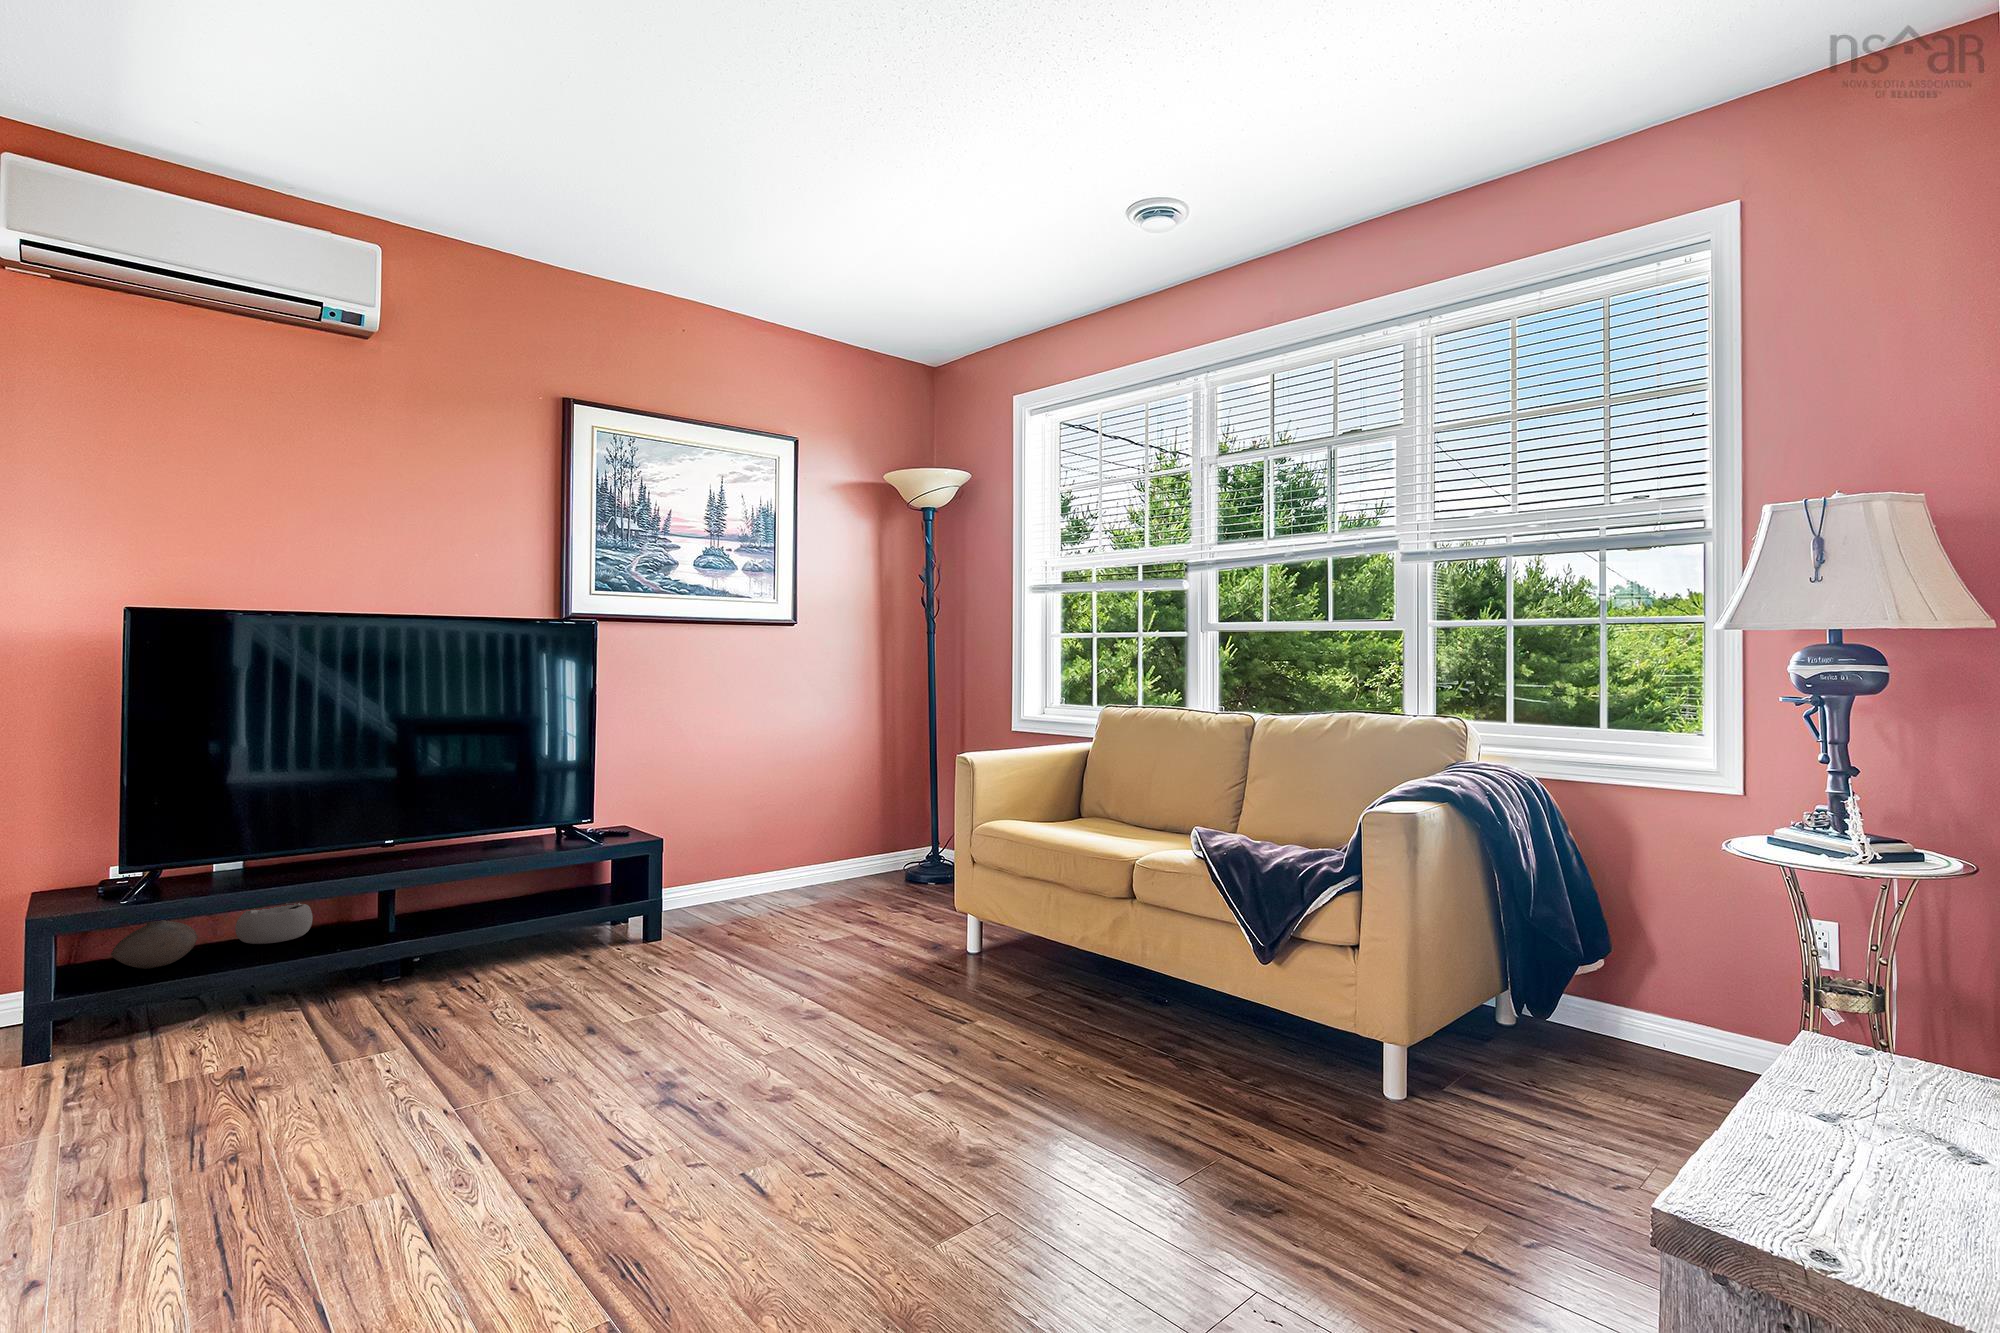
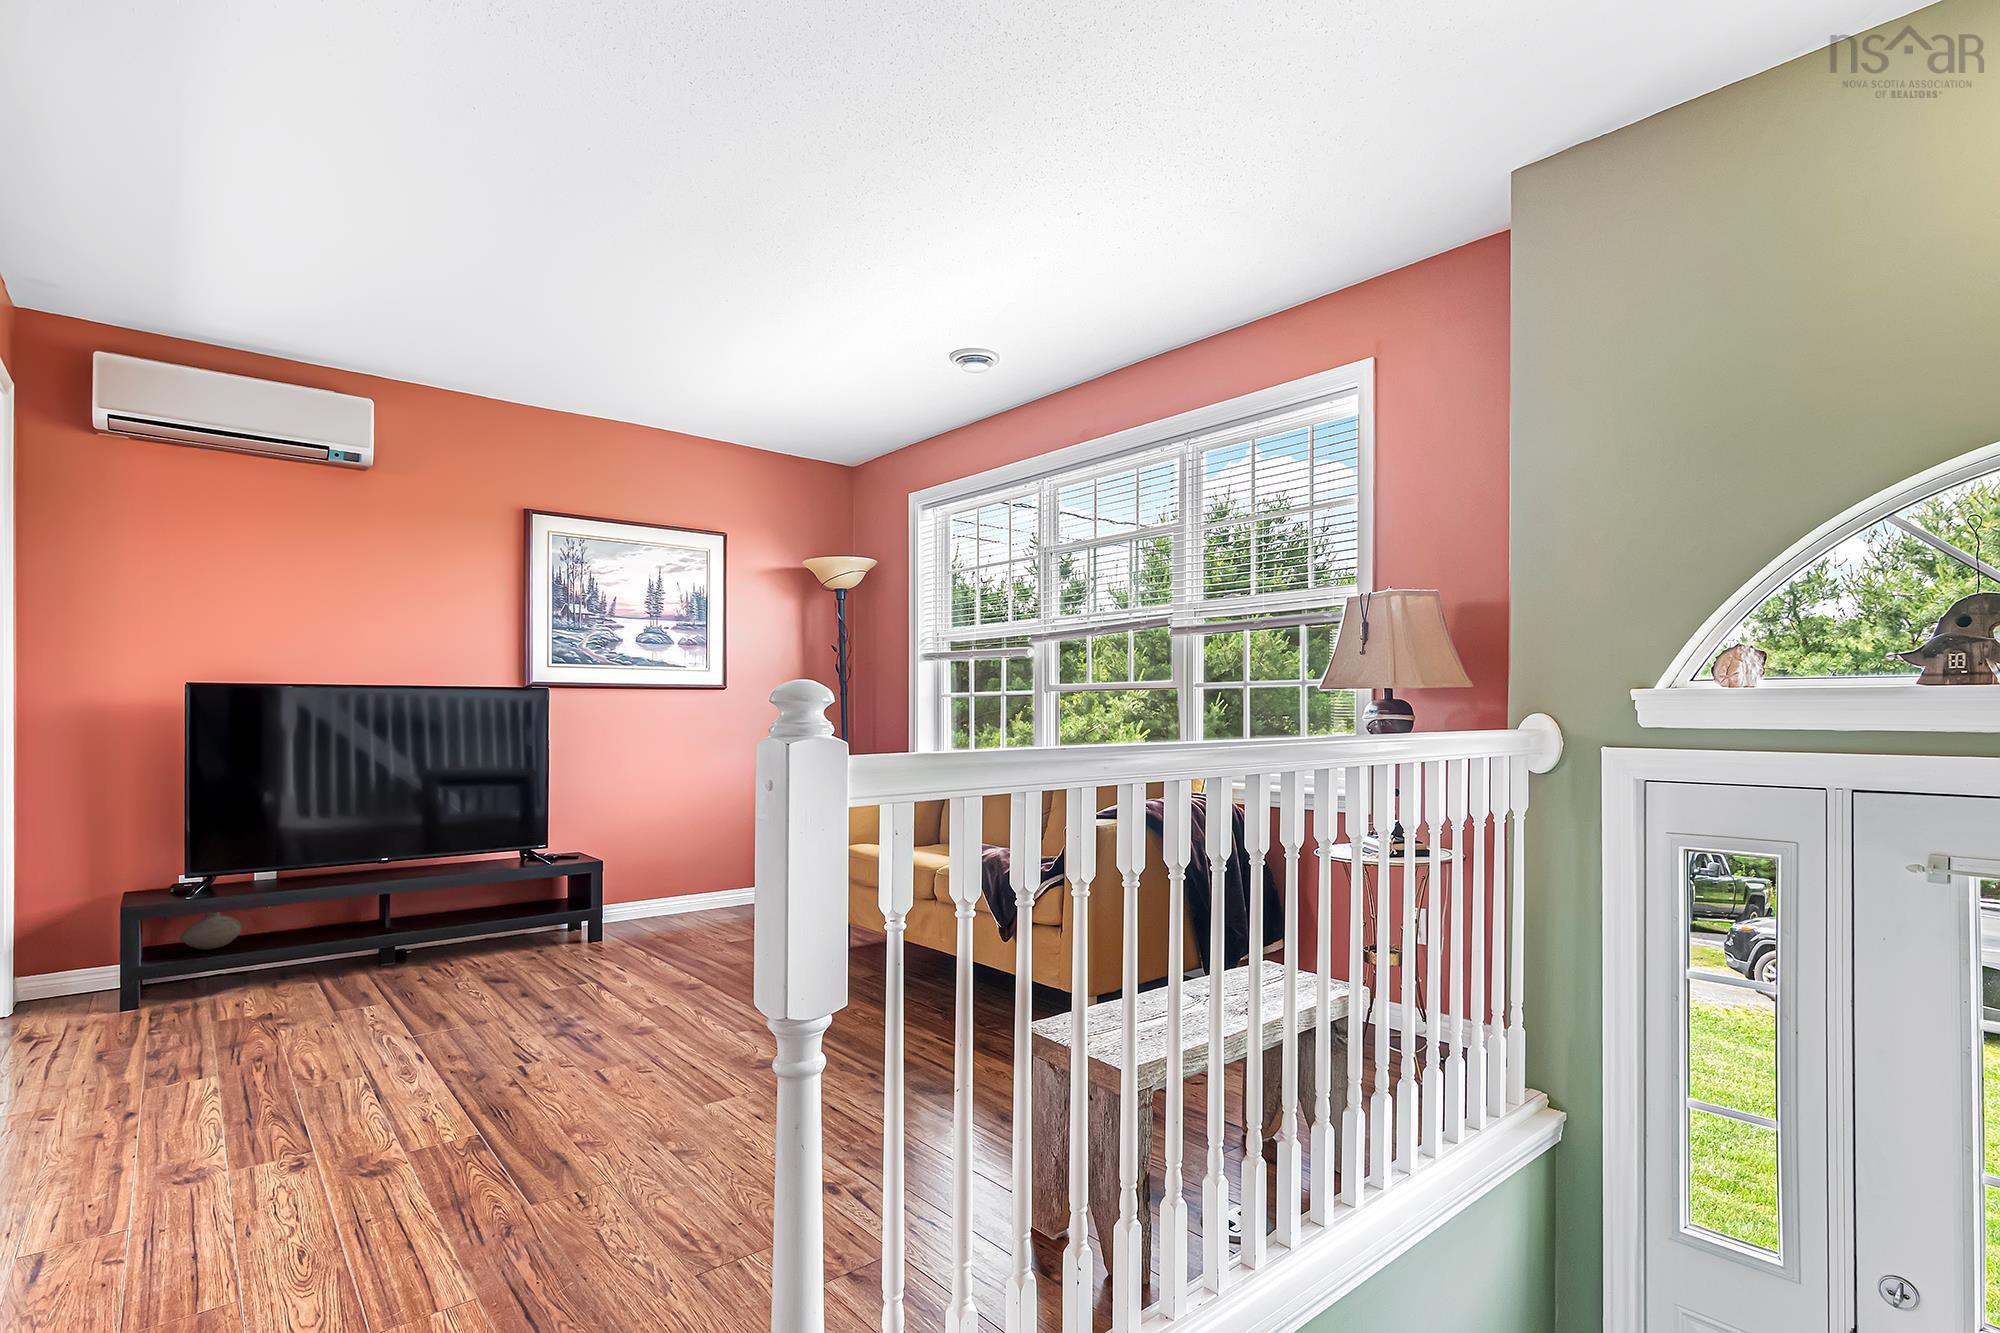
decorative bowl: present [235,903,313,944] -> none [270,904,328,935]

